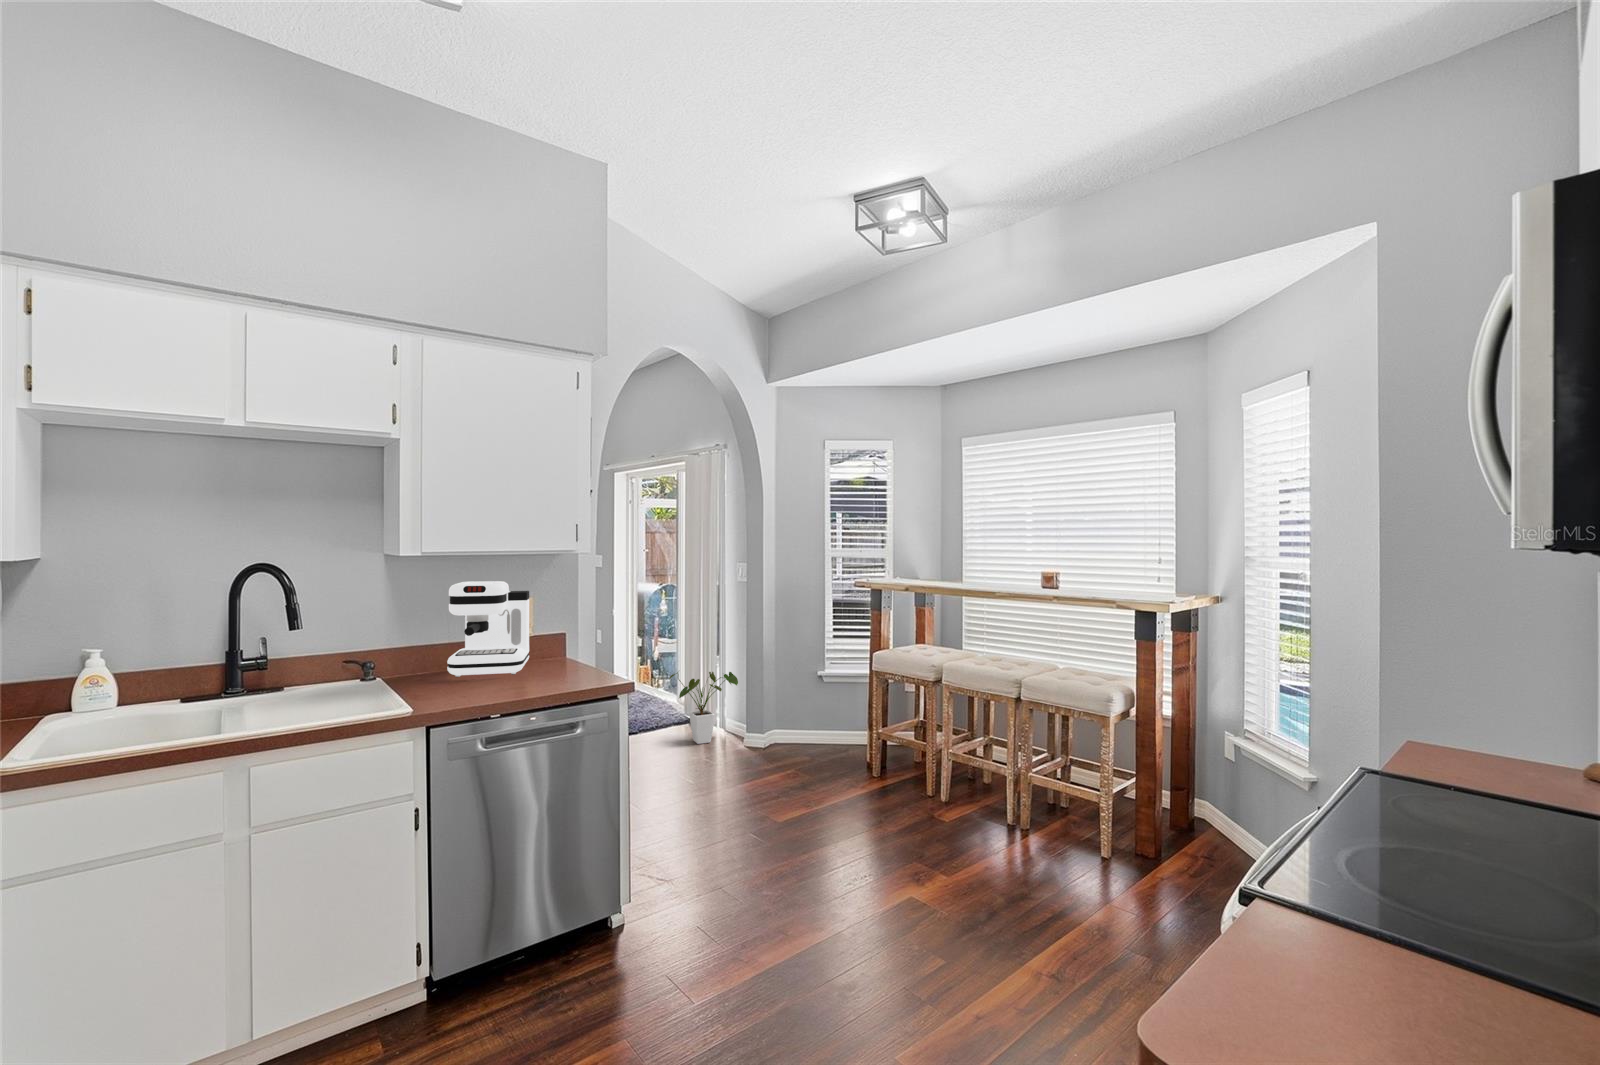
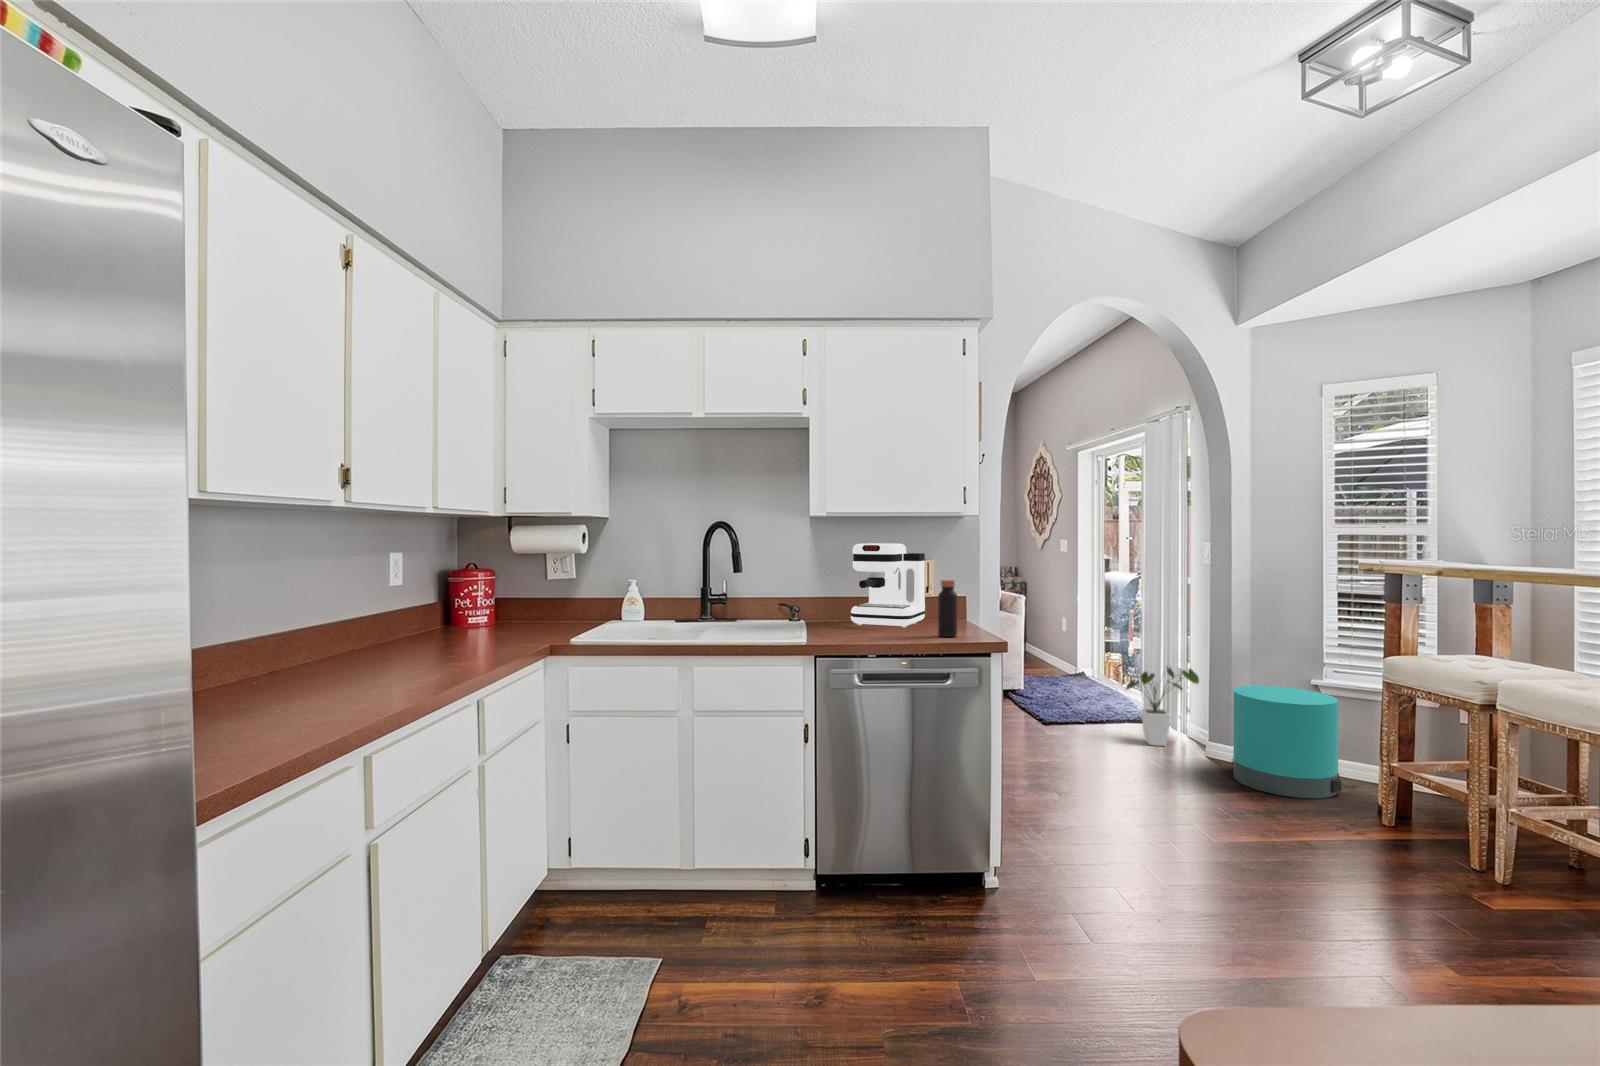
bottle: none [563,622,583,682] -> present [938,580,957,637]
trash can: none [768,679,841,769] -> present [1234,686,1341,798]

